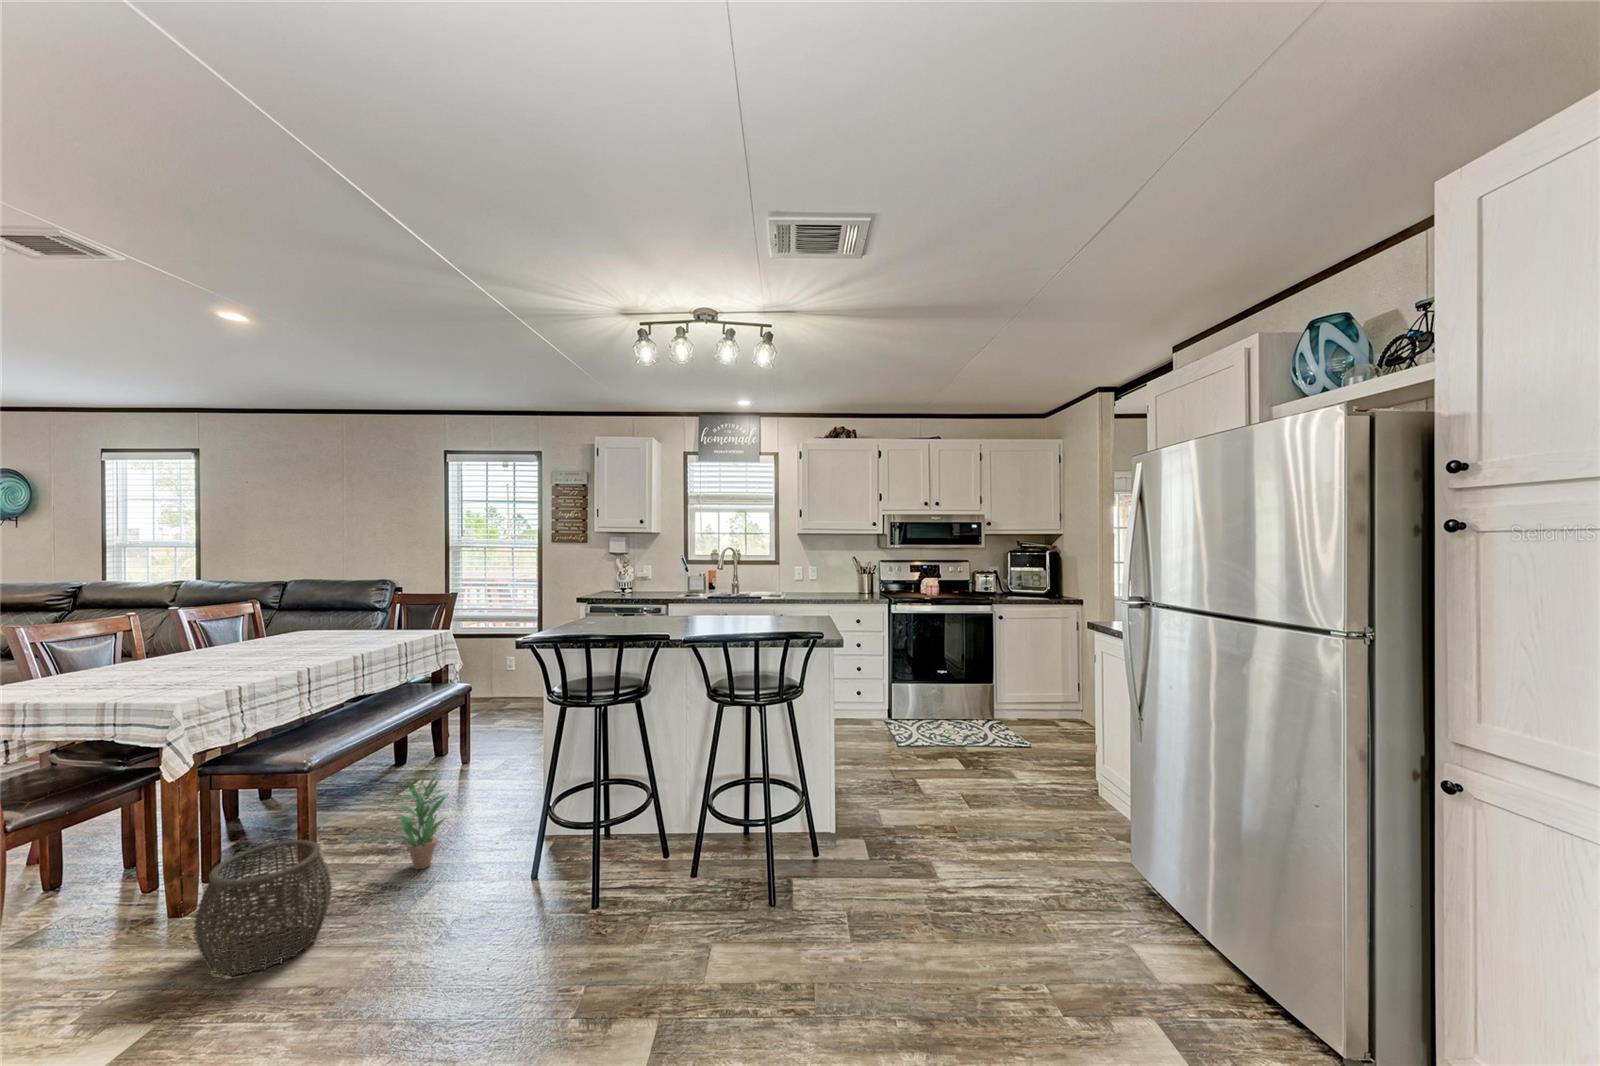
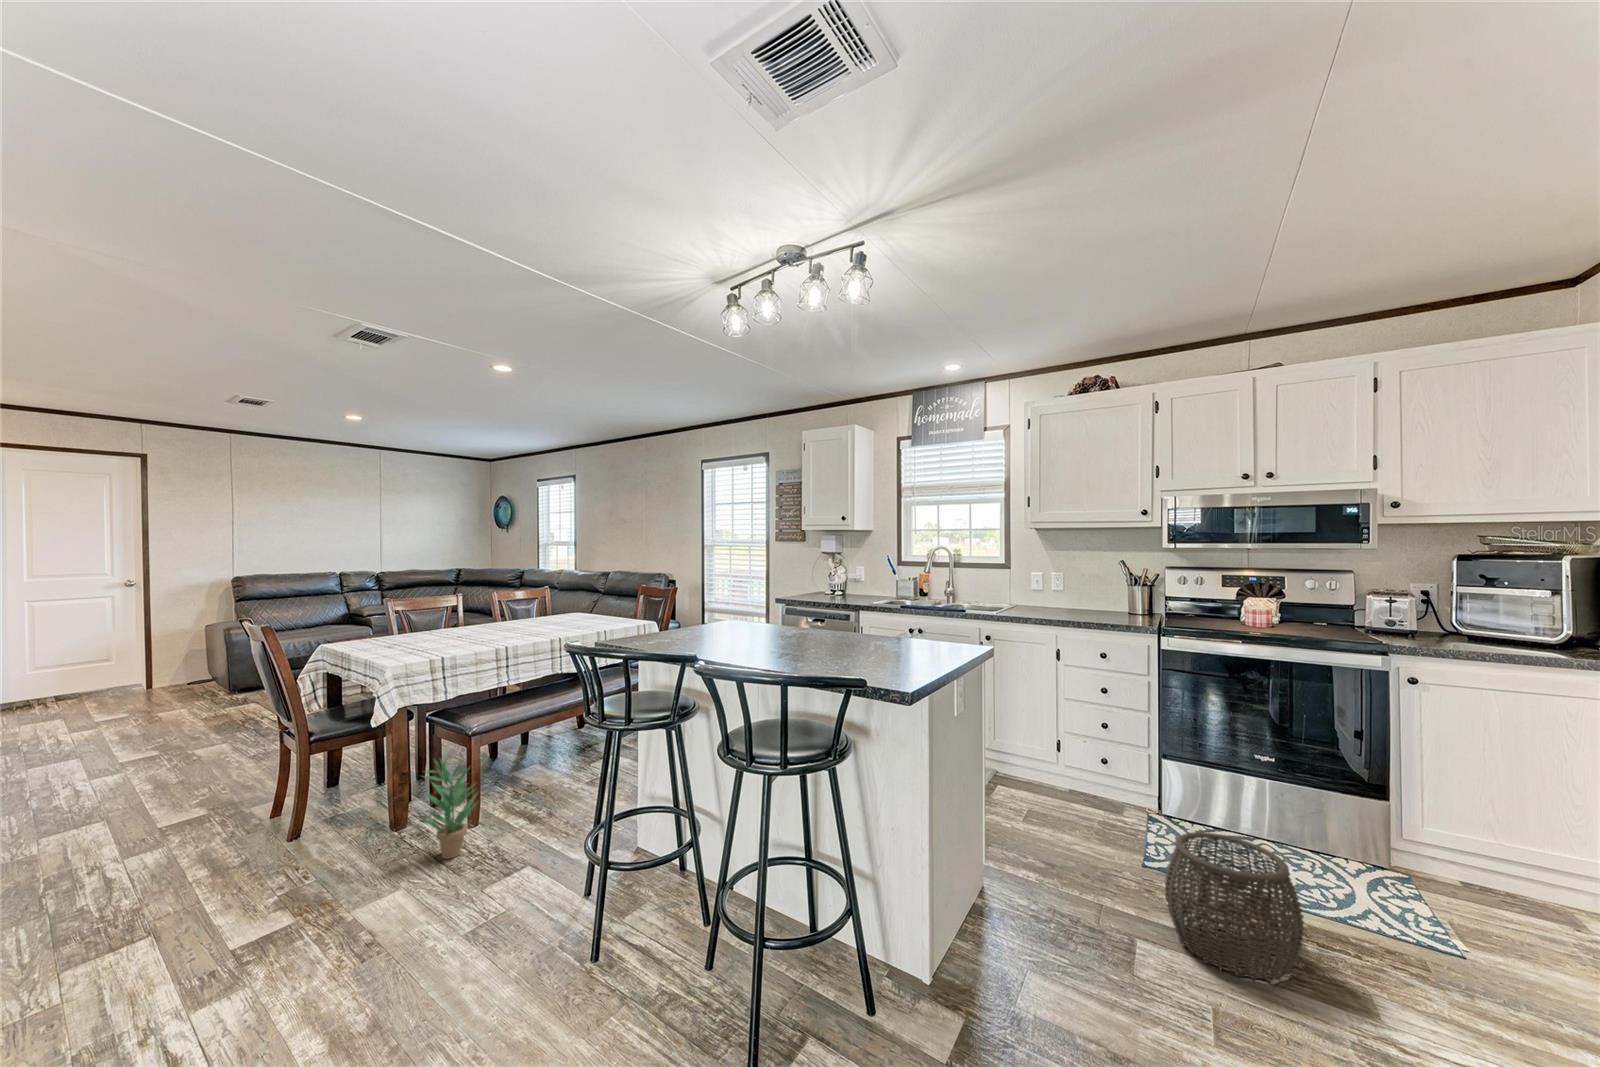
woven basket: present [193,840,332,976] -> present [1165,832,1304,981]

